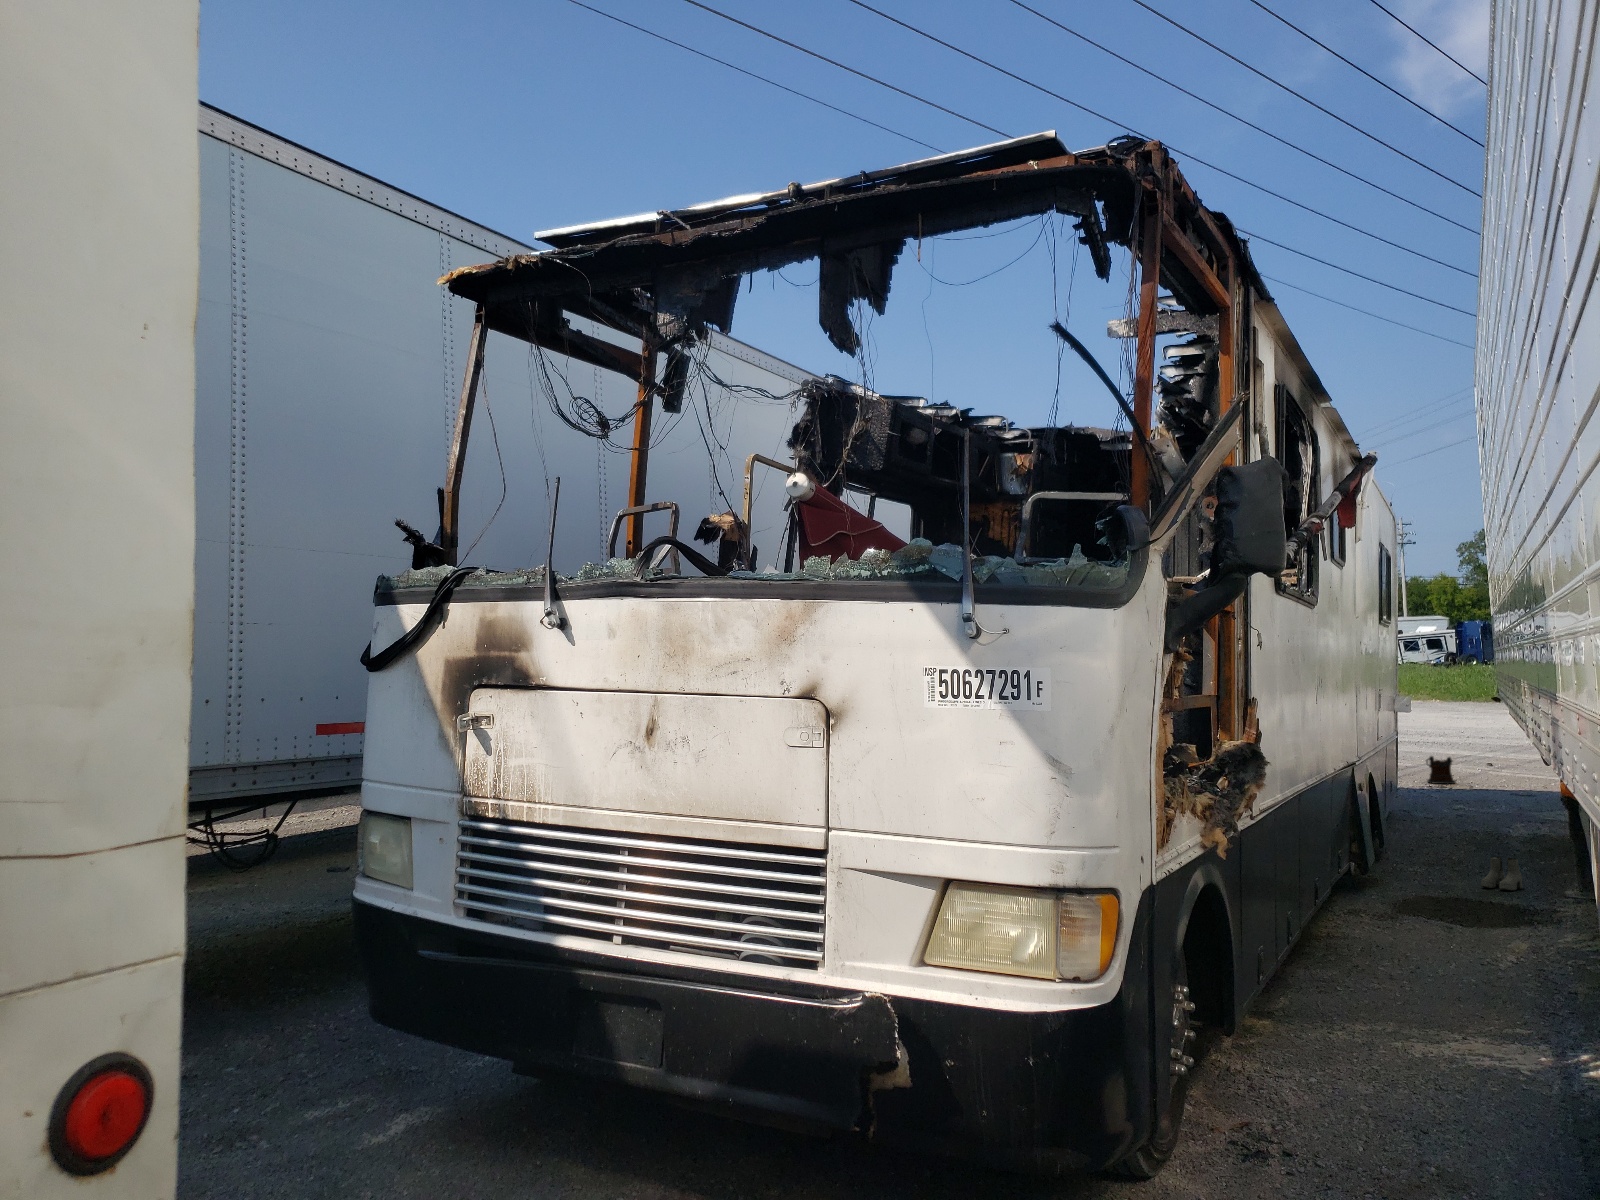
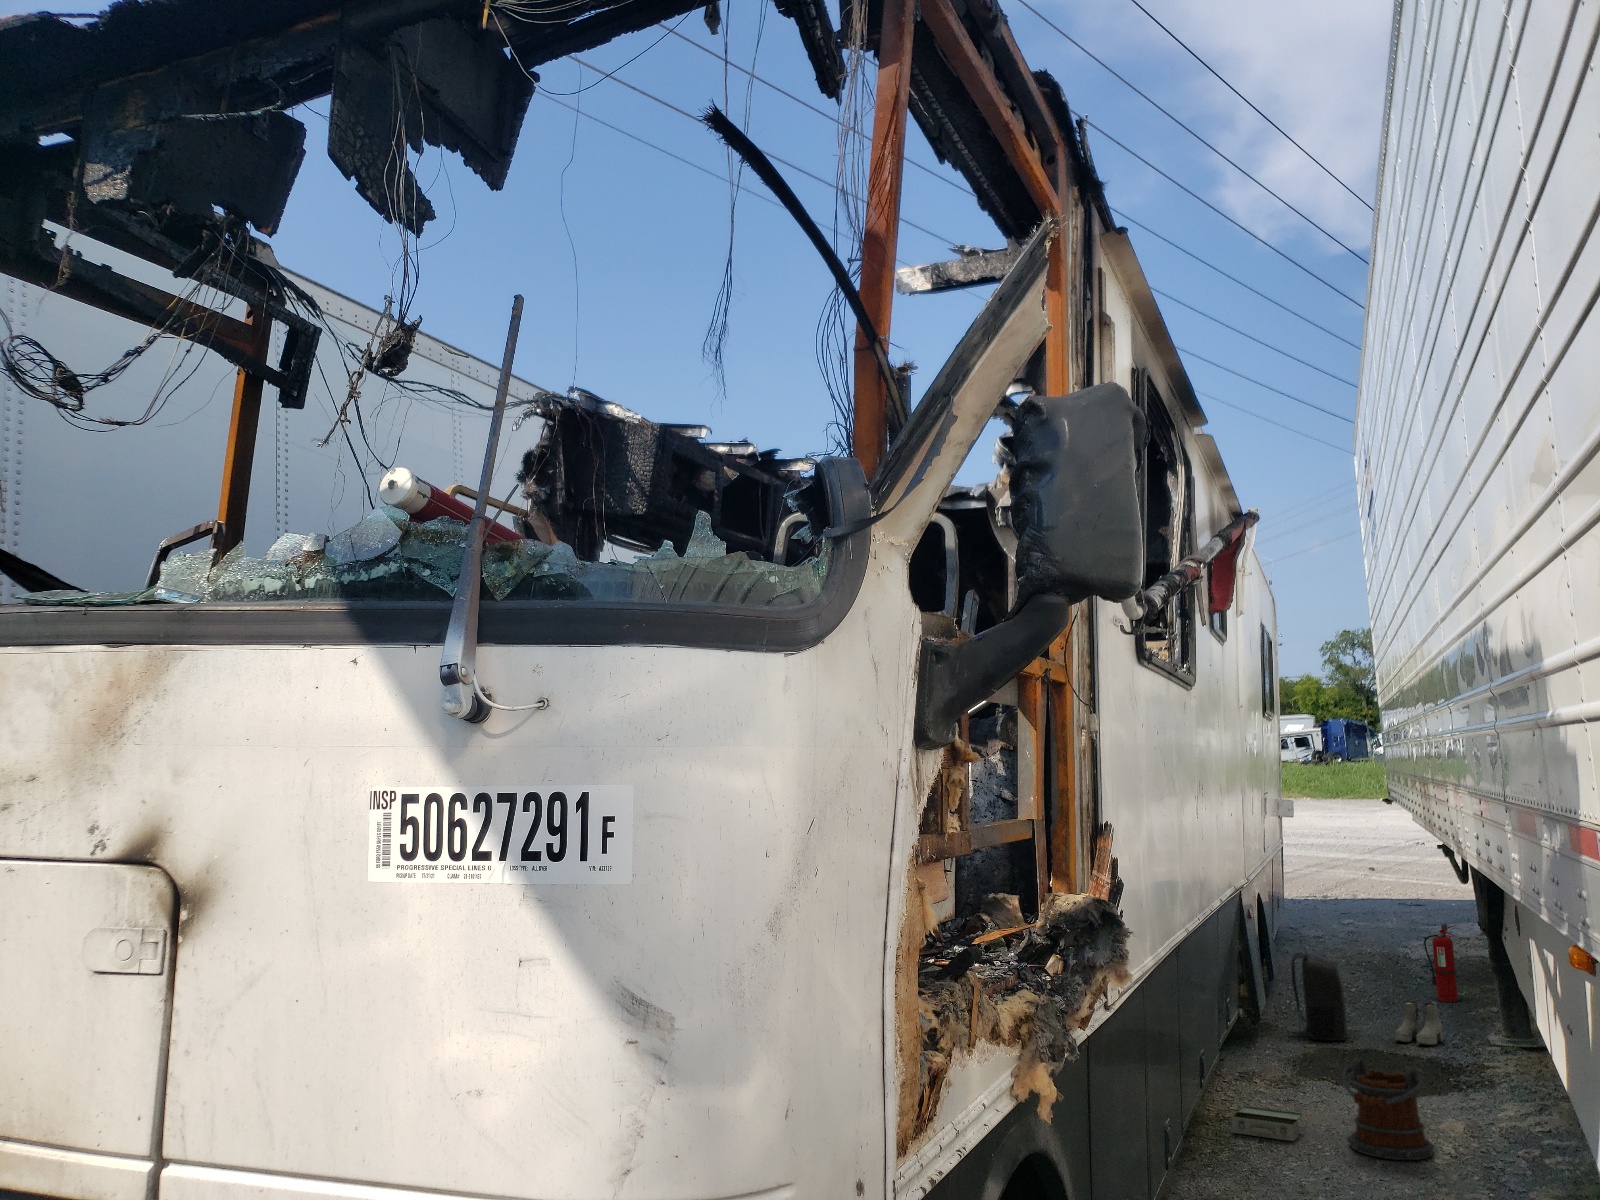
bucket: present [1426,756,1456,784] -> present [1342,1059,1434,1160]
fire extinguisher: none [1516,800,1544,863] -> present [1424,924,1458,1002]
backpack: none [1390,814,1441,886] -> present [1291,952,1347,1041]
toolbox: none [1340,921,1396,945] -> present [1232,1106,1303,1141]

